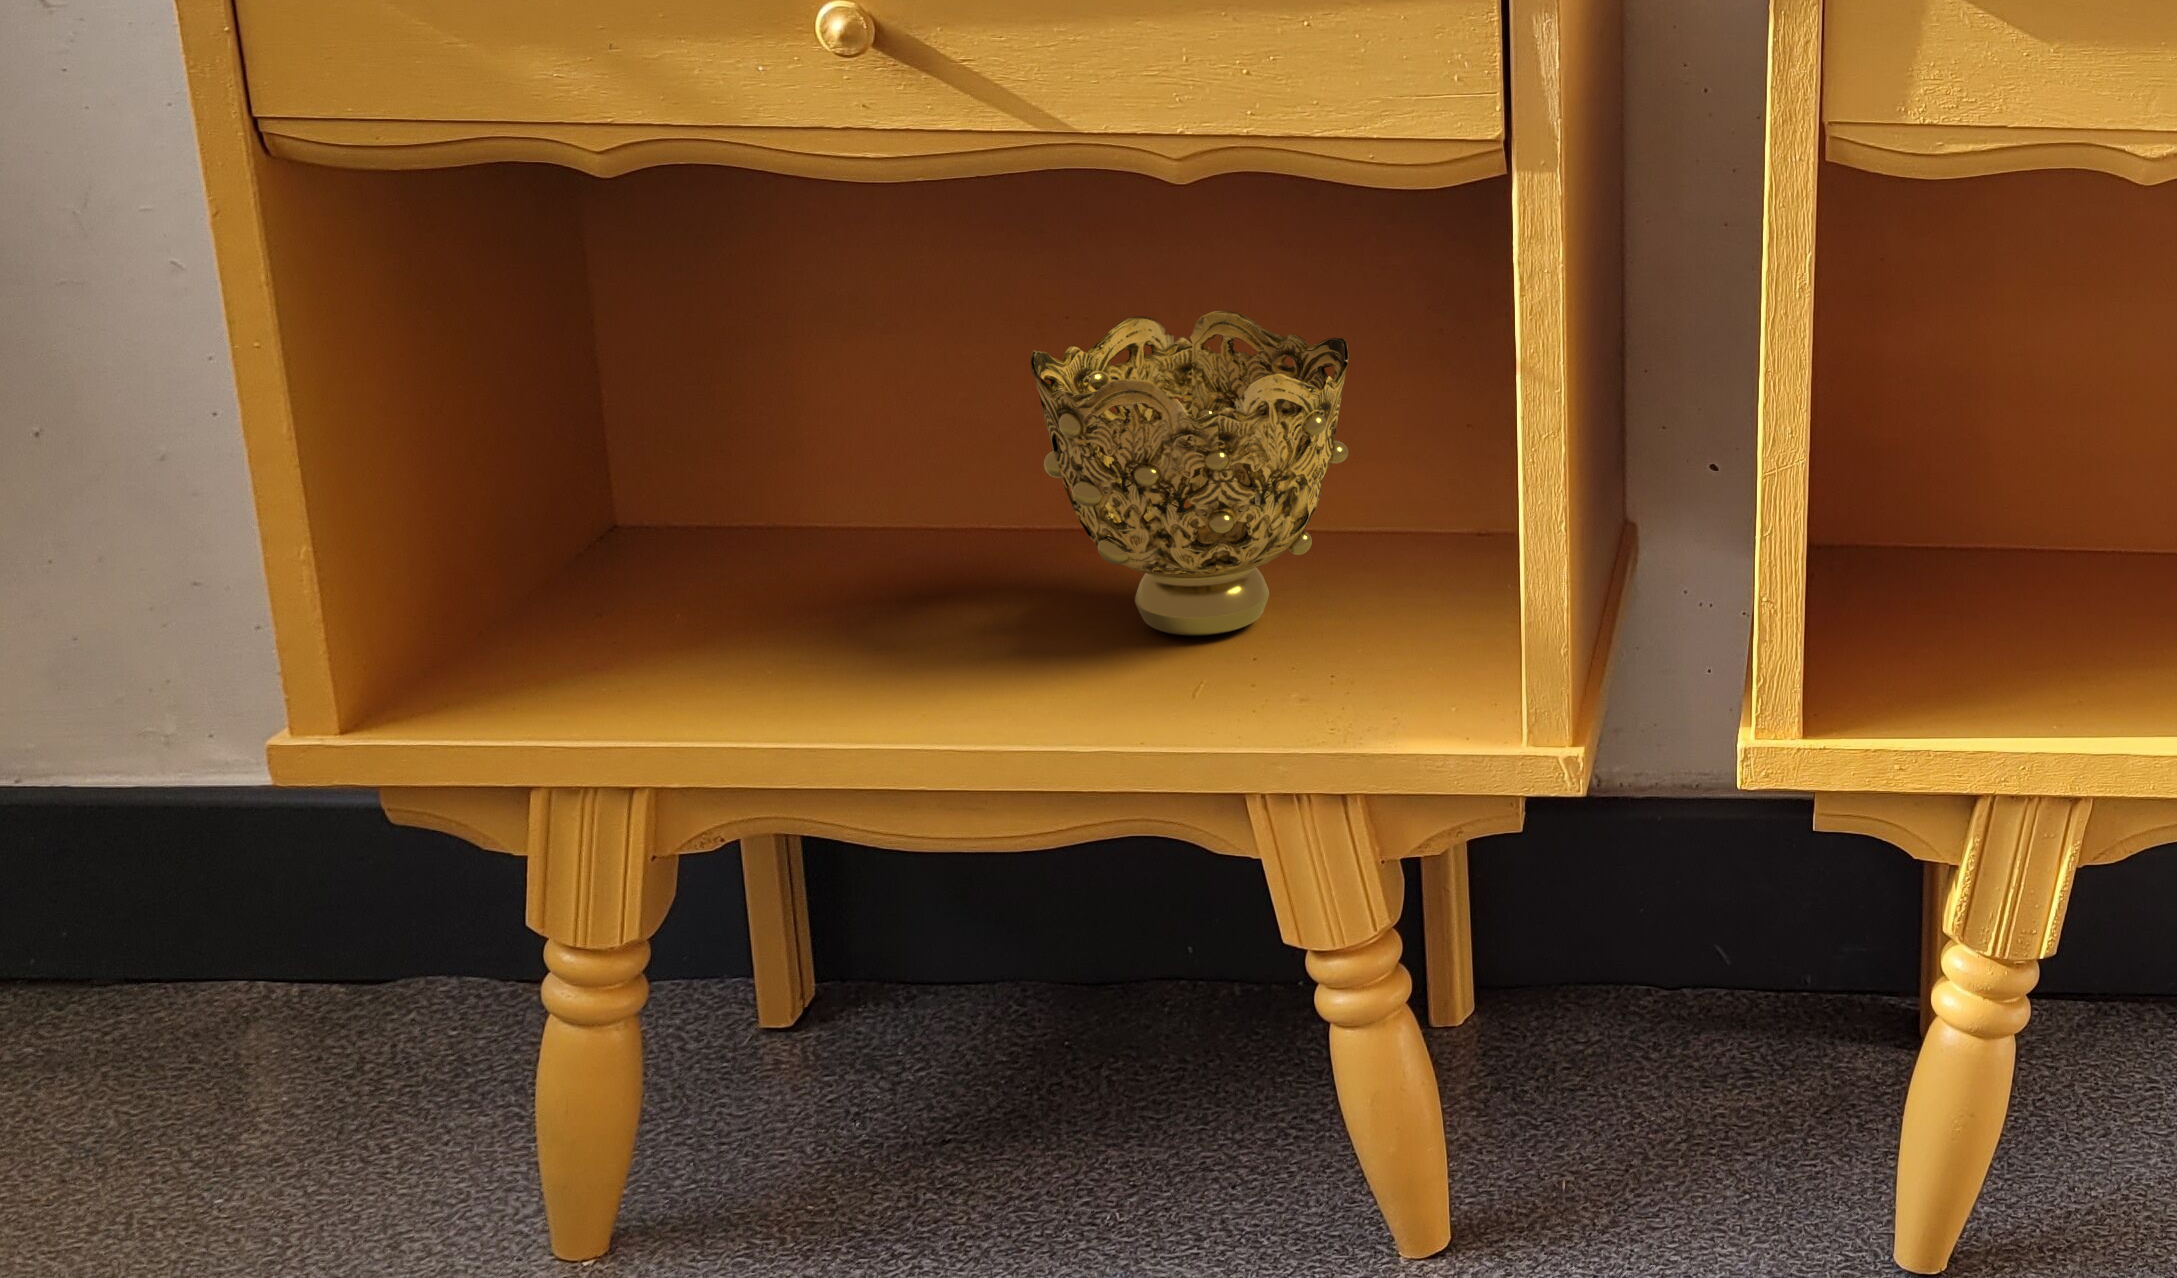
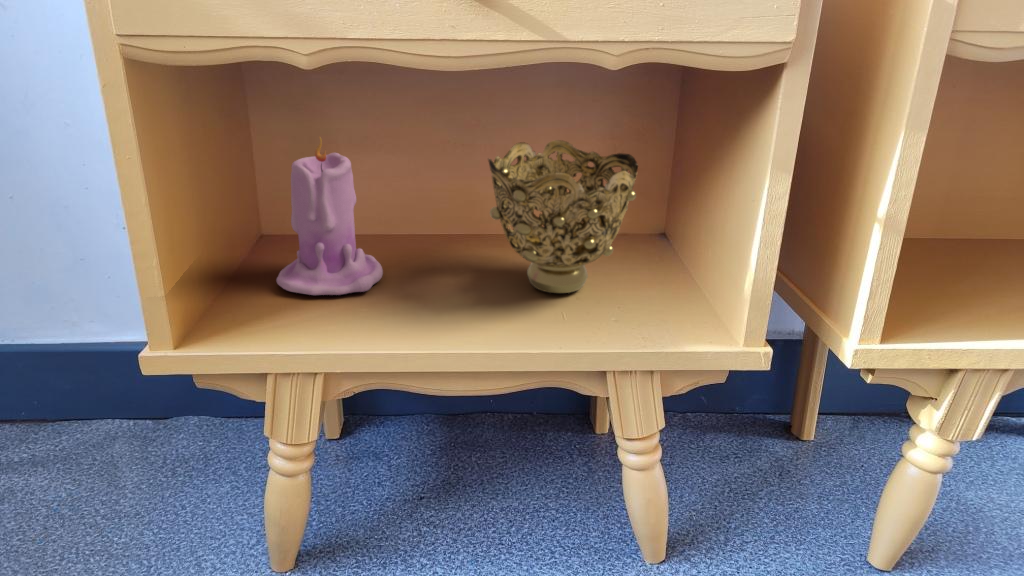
candle: none [598,309,837,638] -> present [276,138,383,295]

